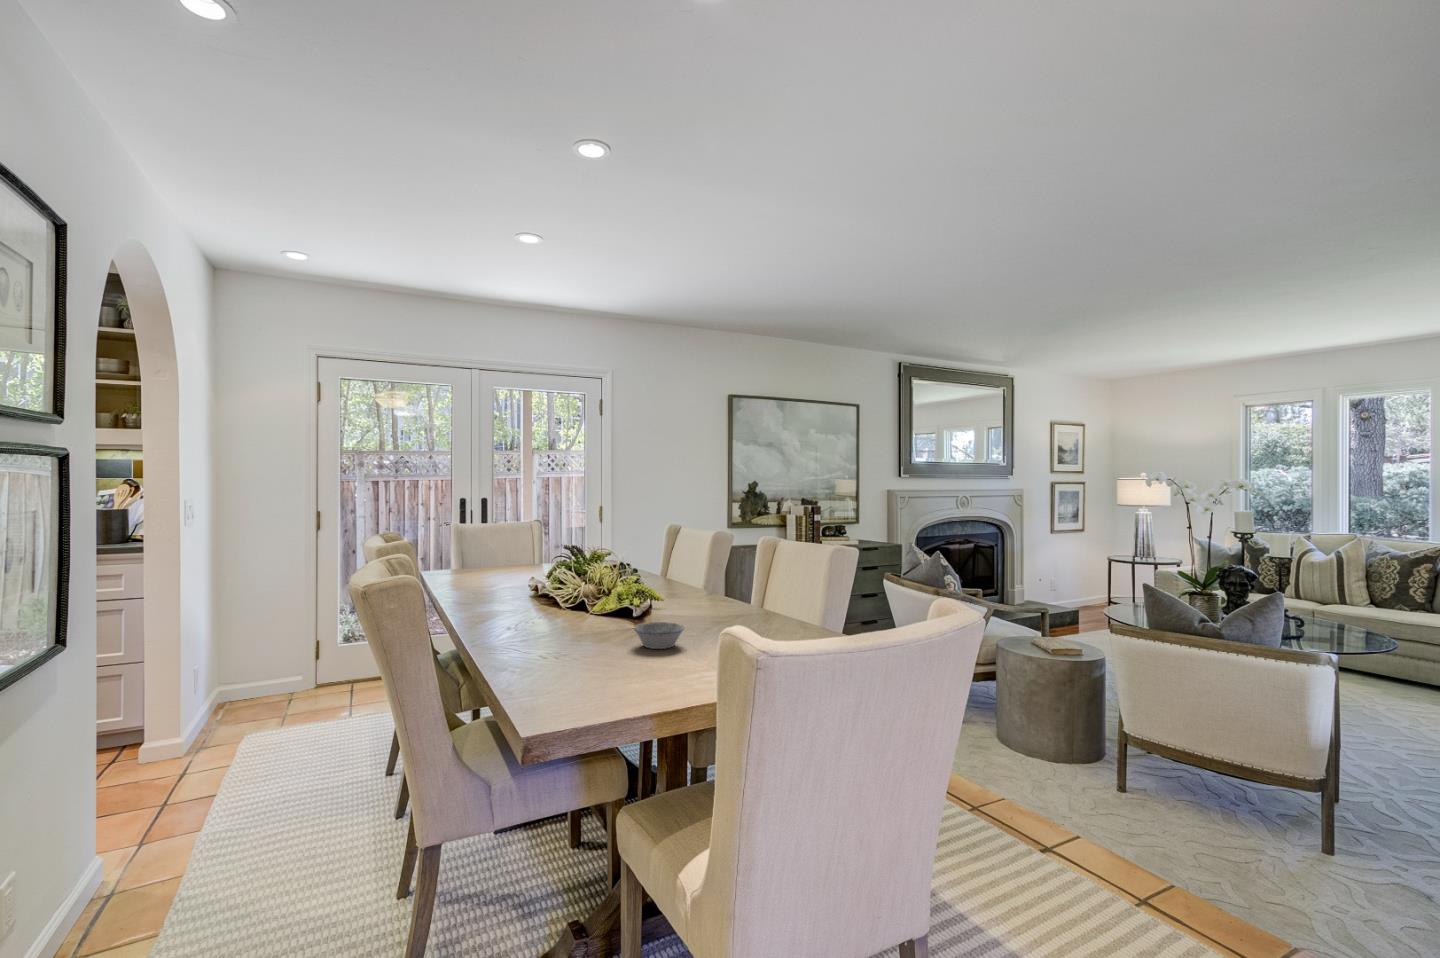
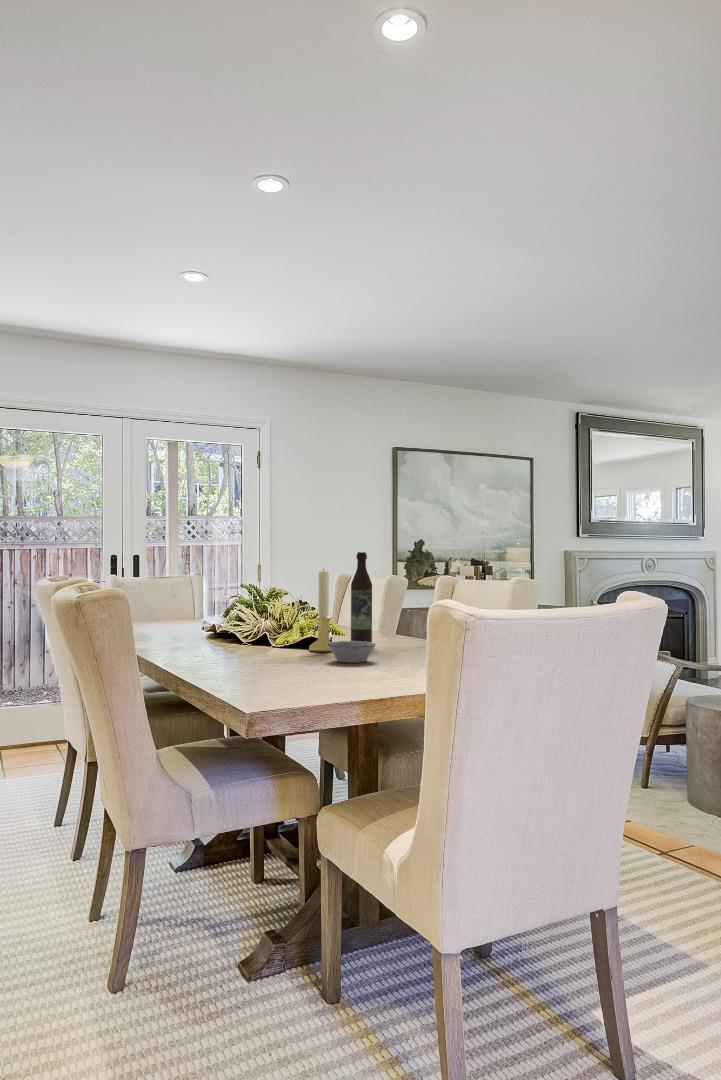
wine bottle: none [667,522,688,618] -> present [351,552,372,642]
candle holder: none [622,541,651,627] -> present [309,569,332,652]

